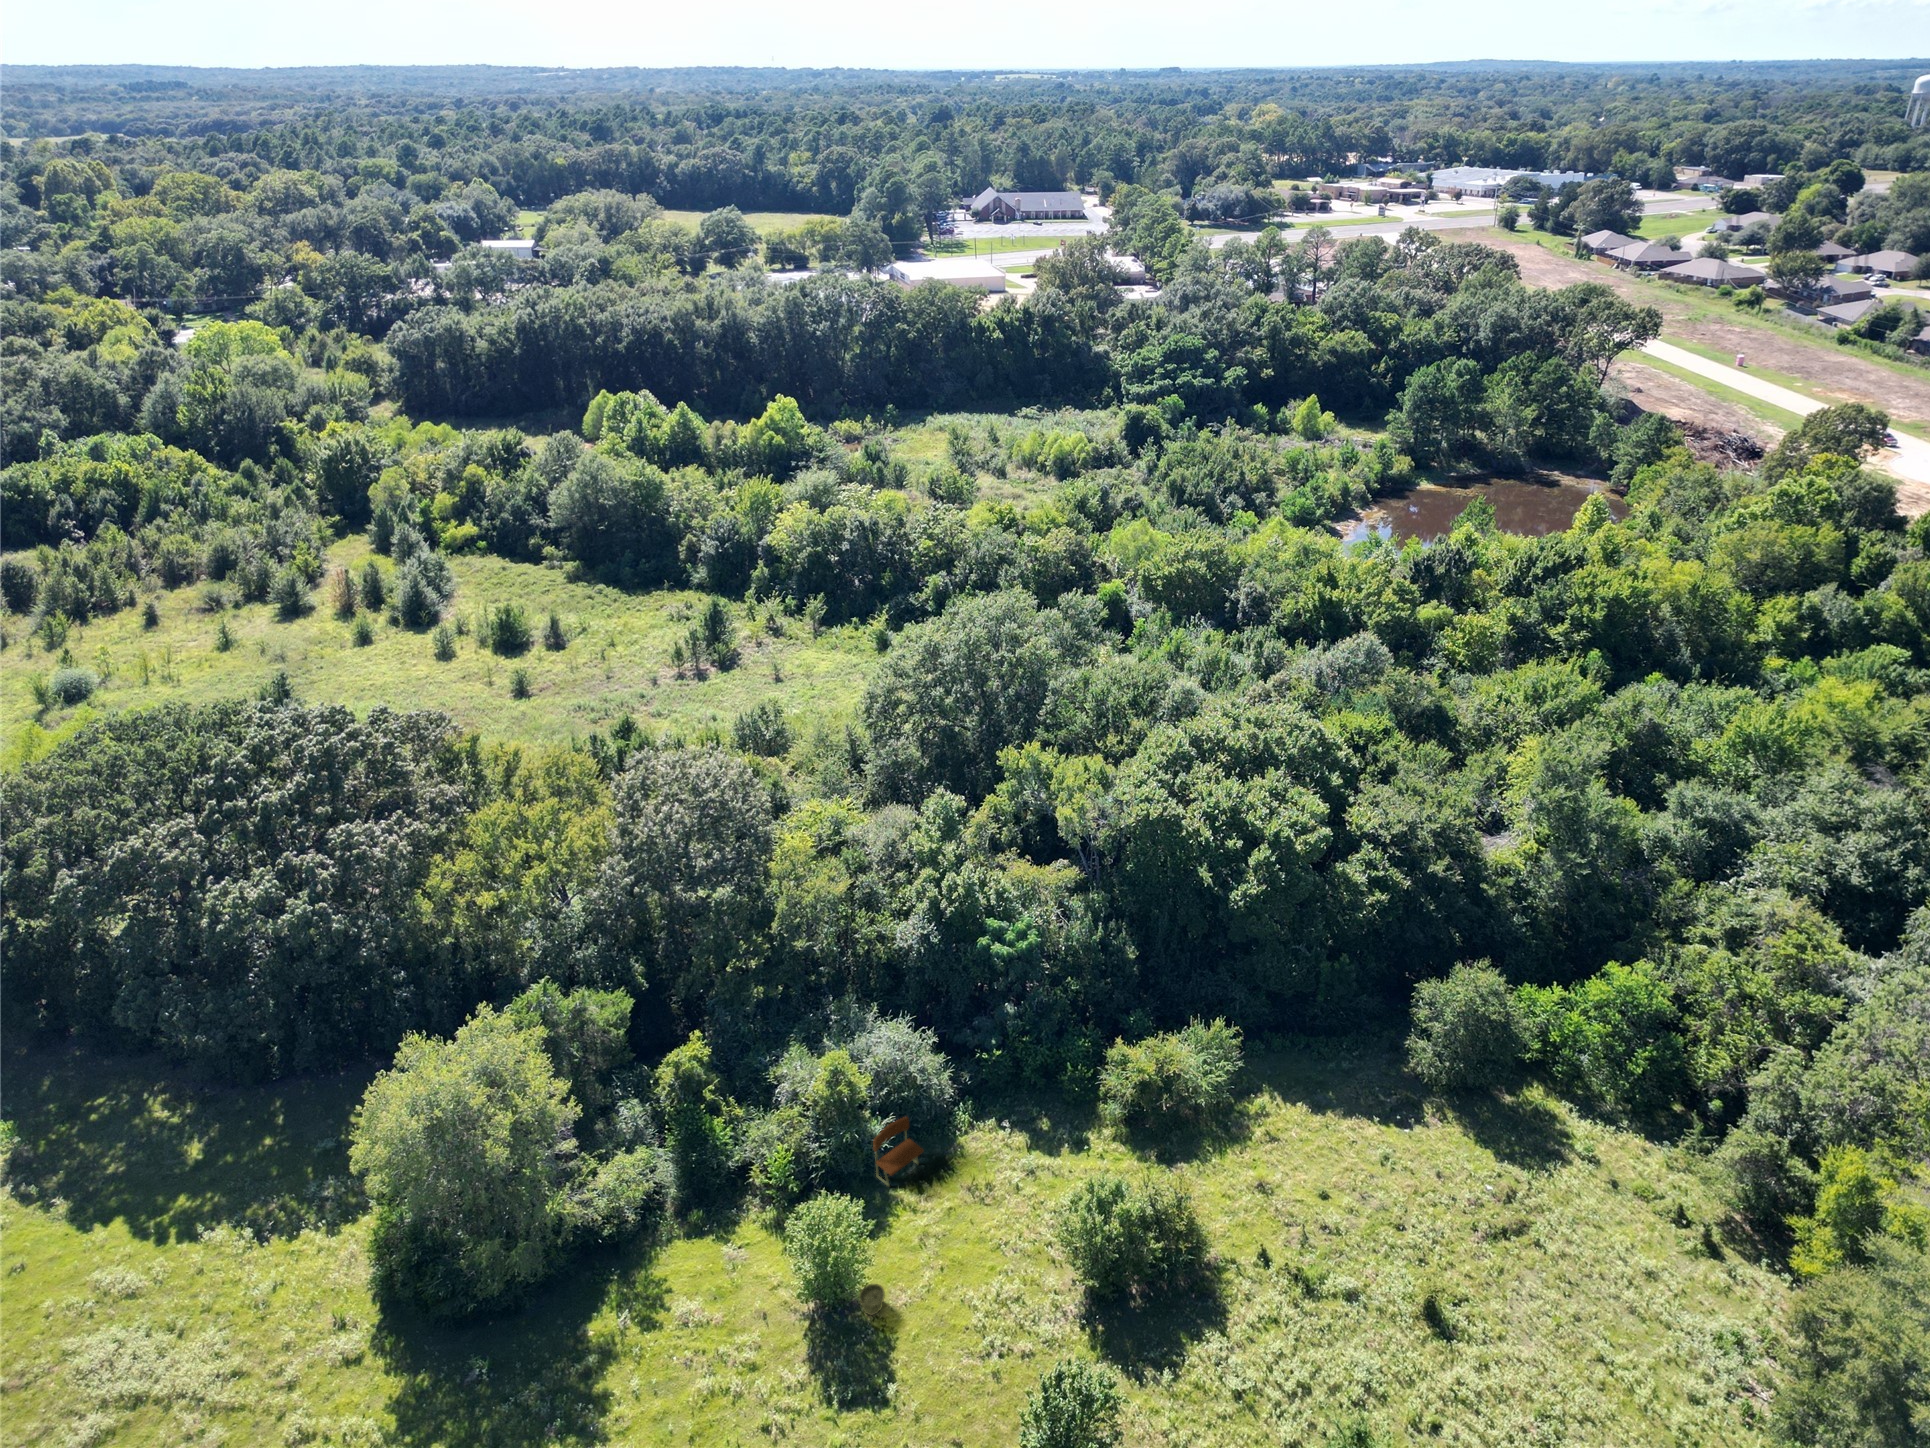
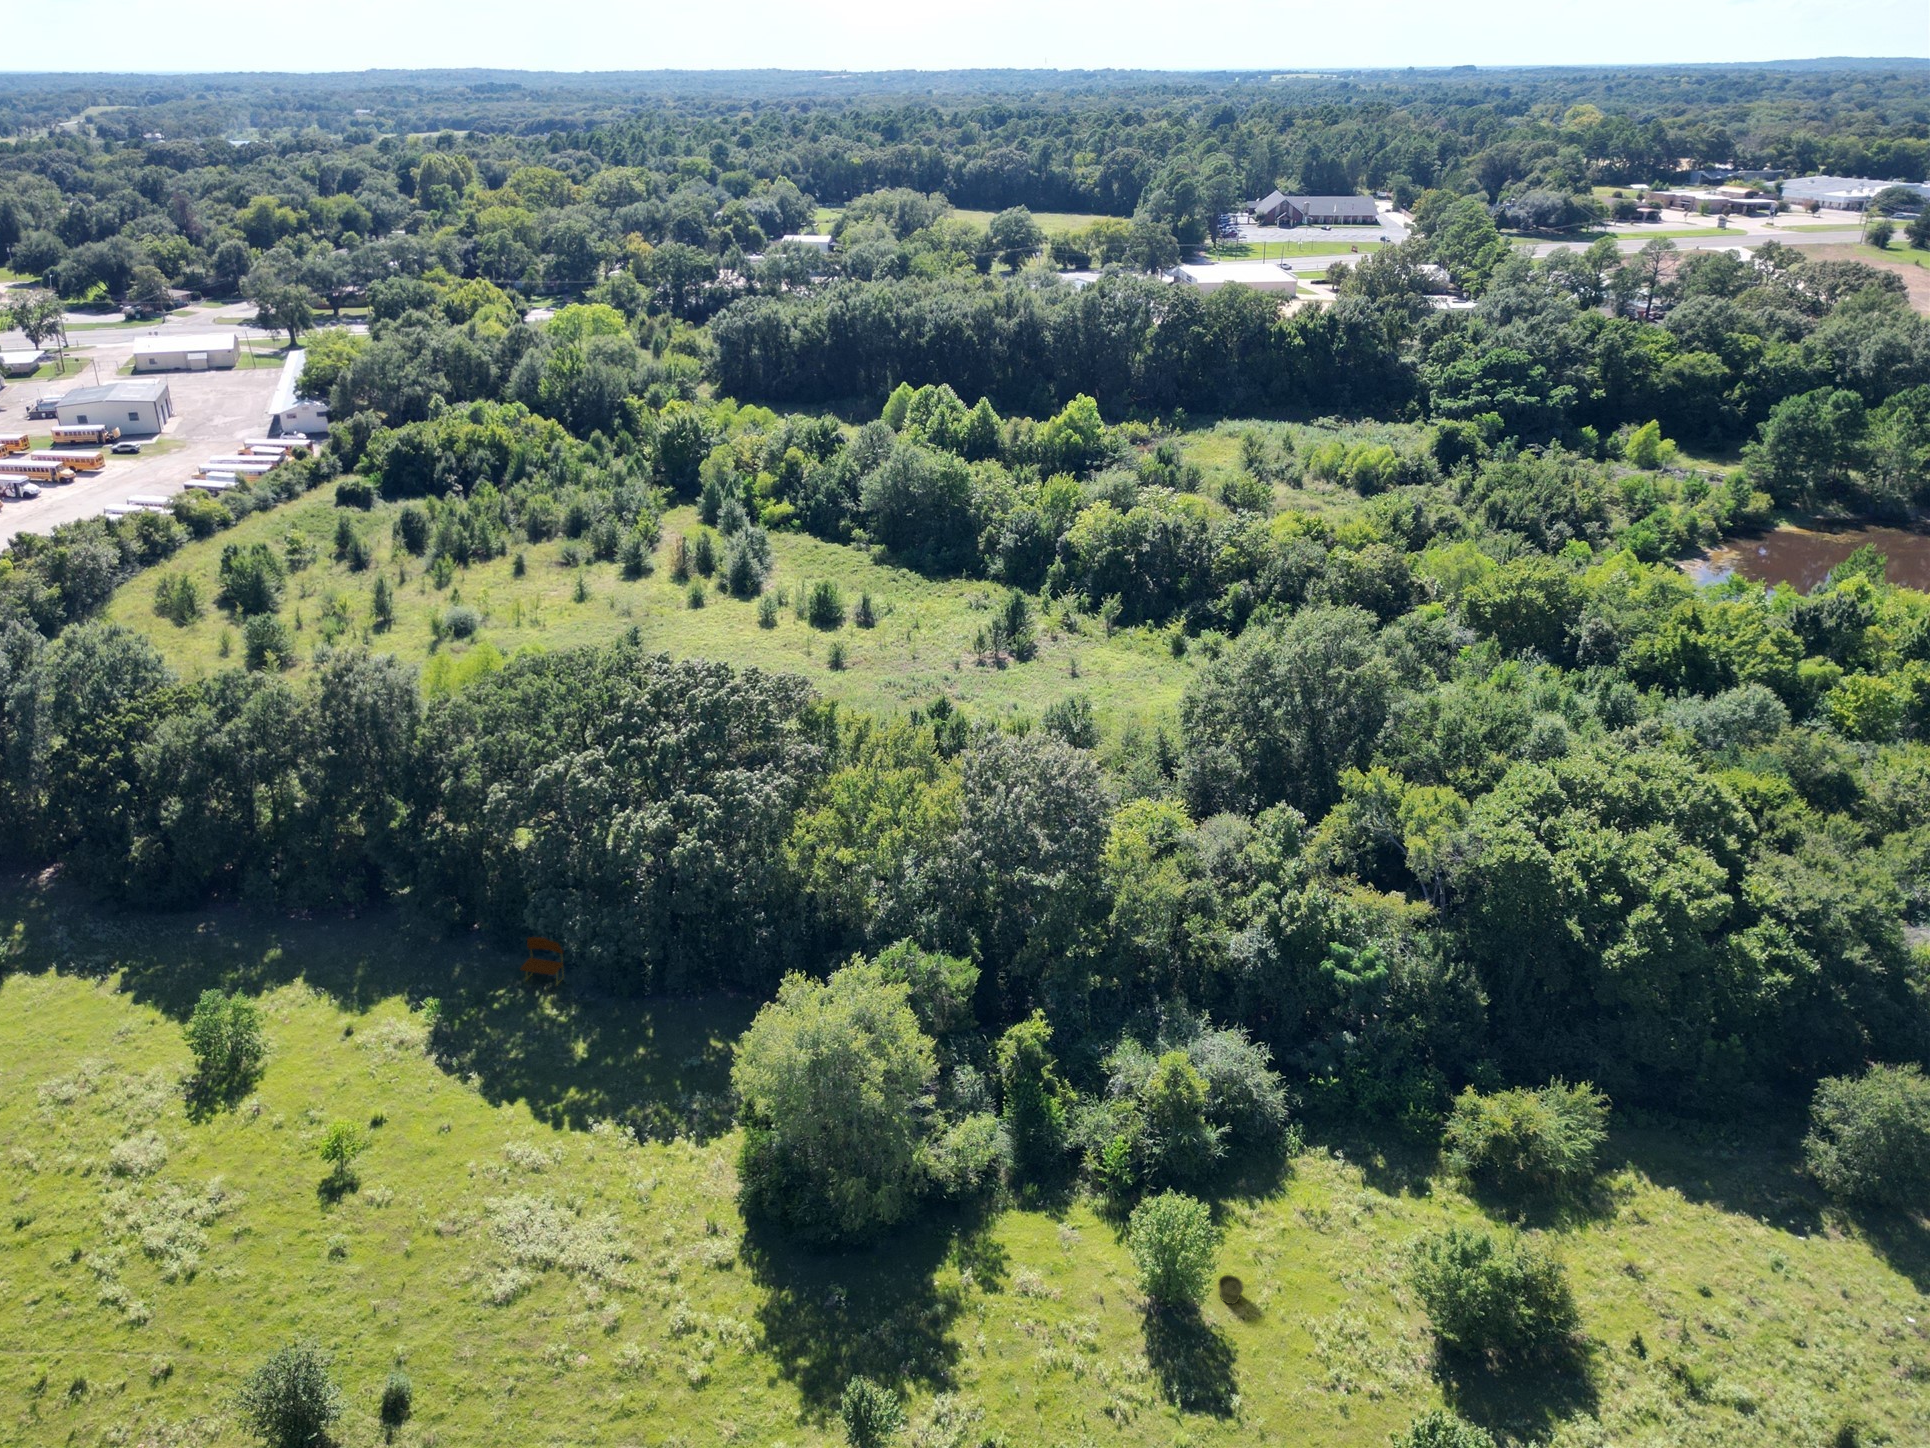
bench: present [873,1117,924,1186] -> present [521,937,564,986]

